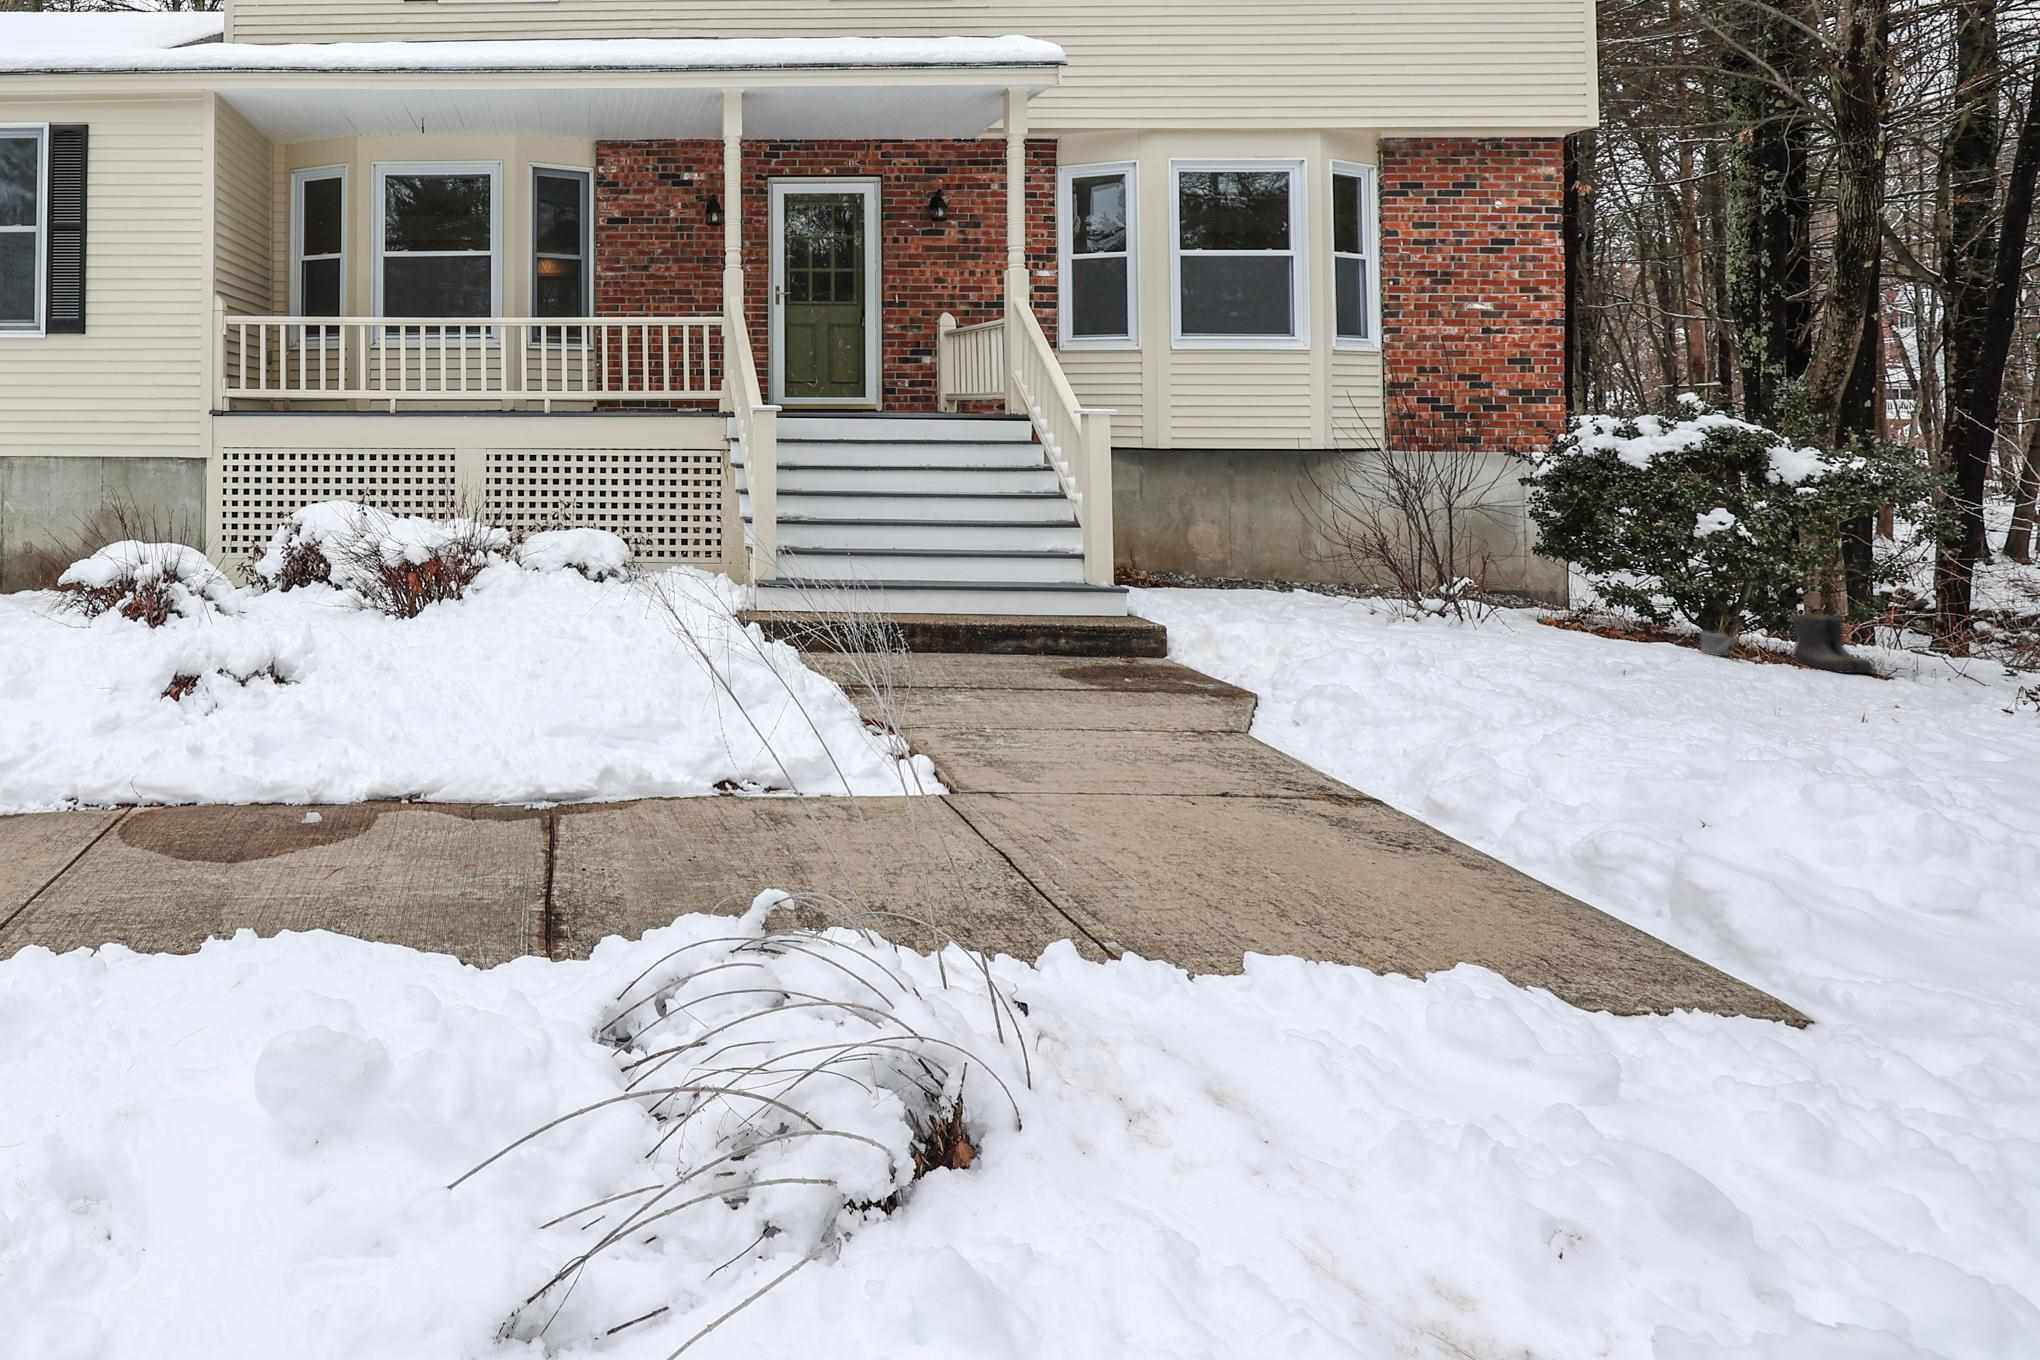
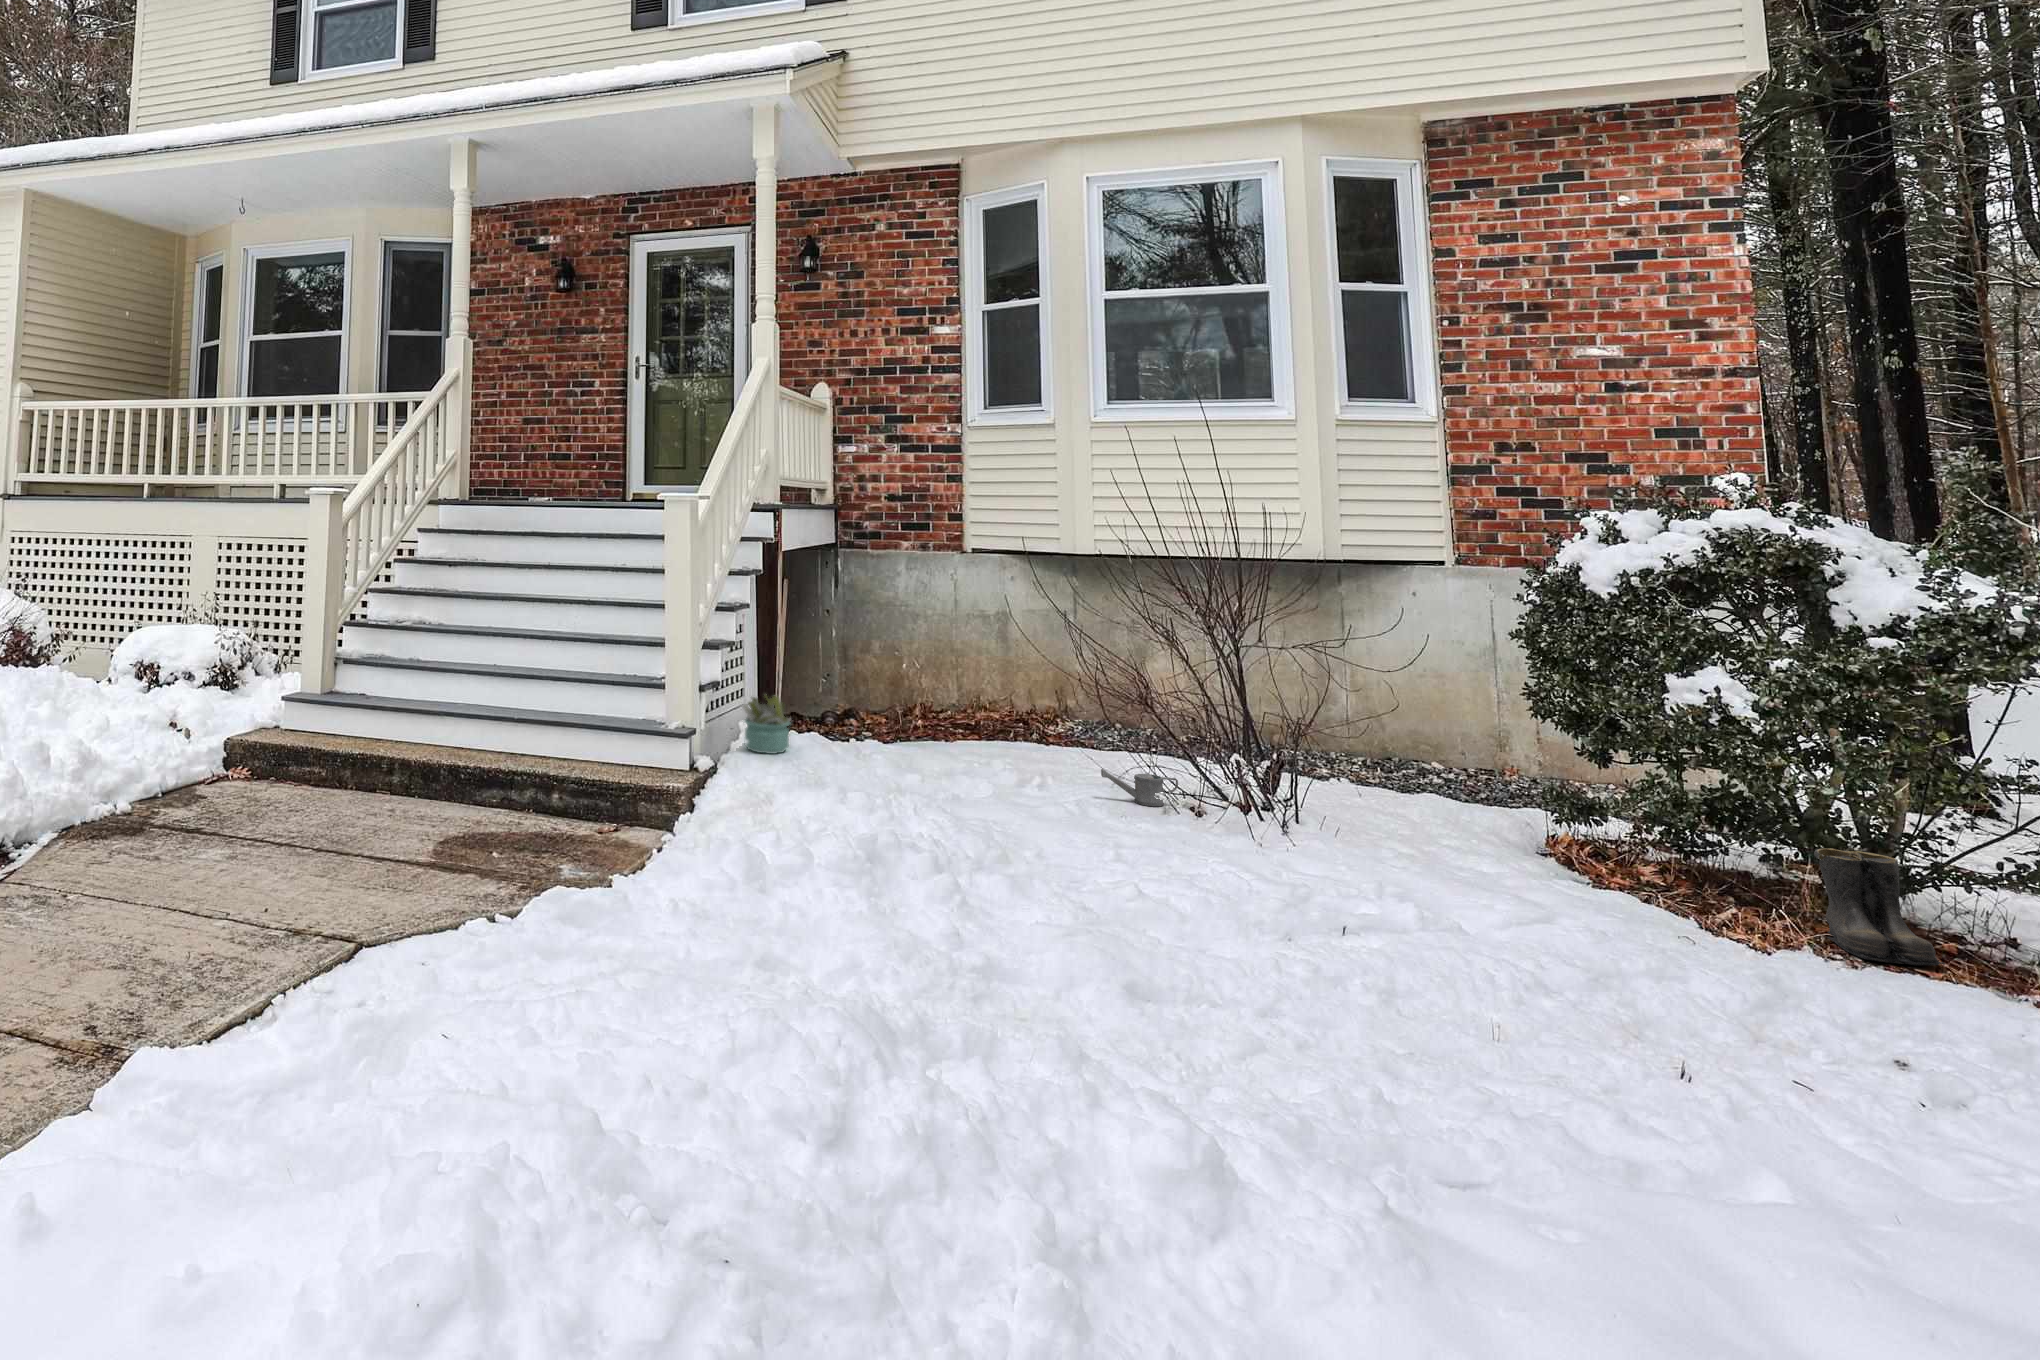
decorative plant: none [1046,561,1100,607] -> present [741,696,790,754]
watering can: present [1700,631,1737,656] -> present [1101,769,1178,806]

